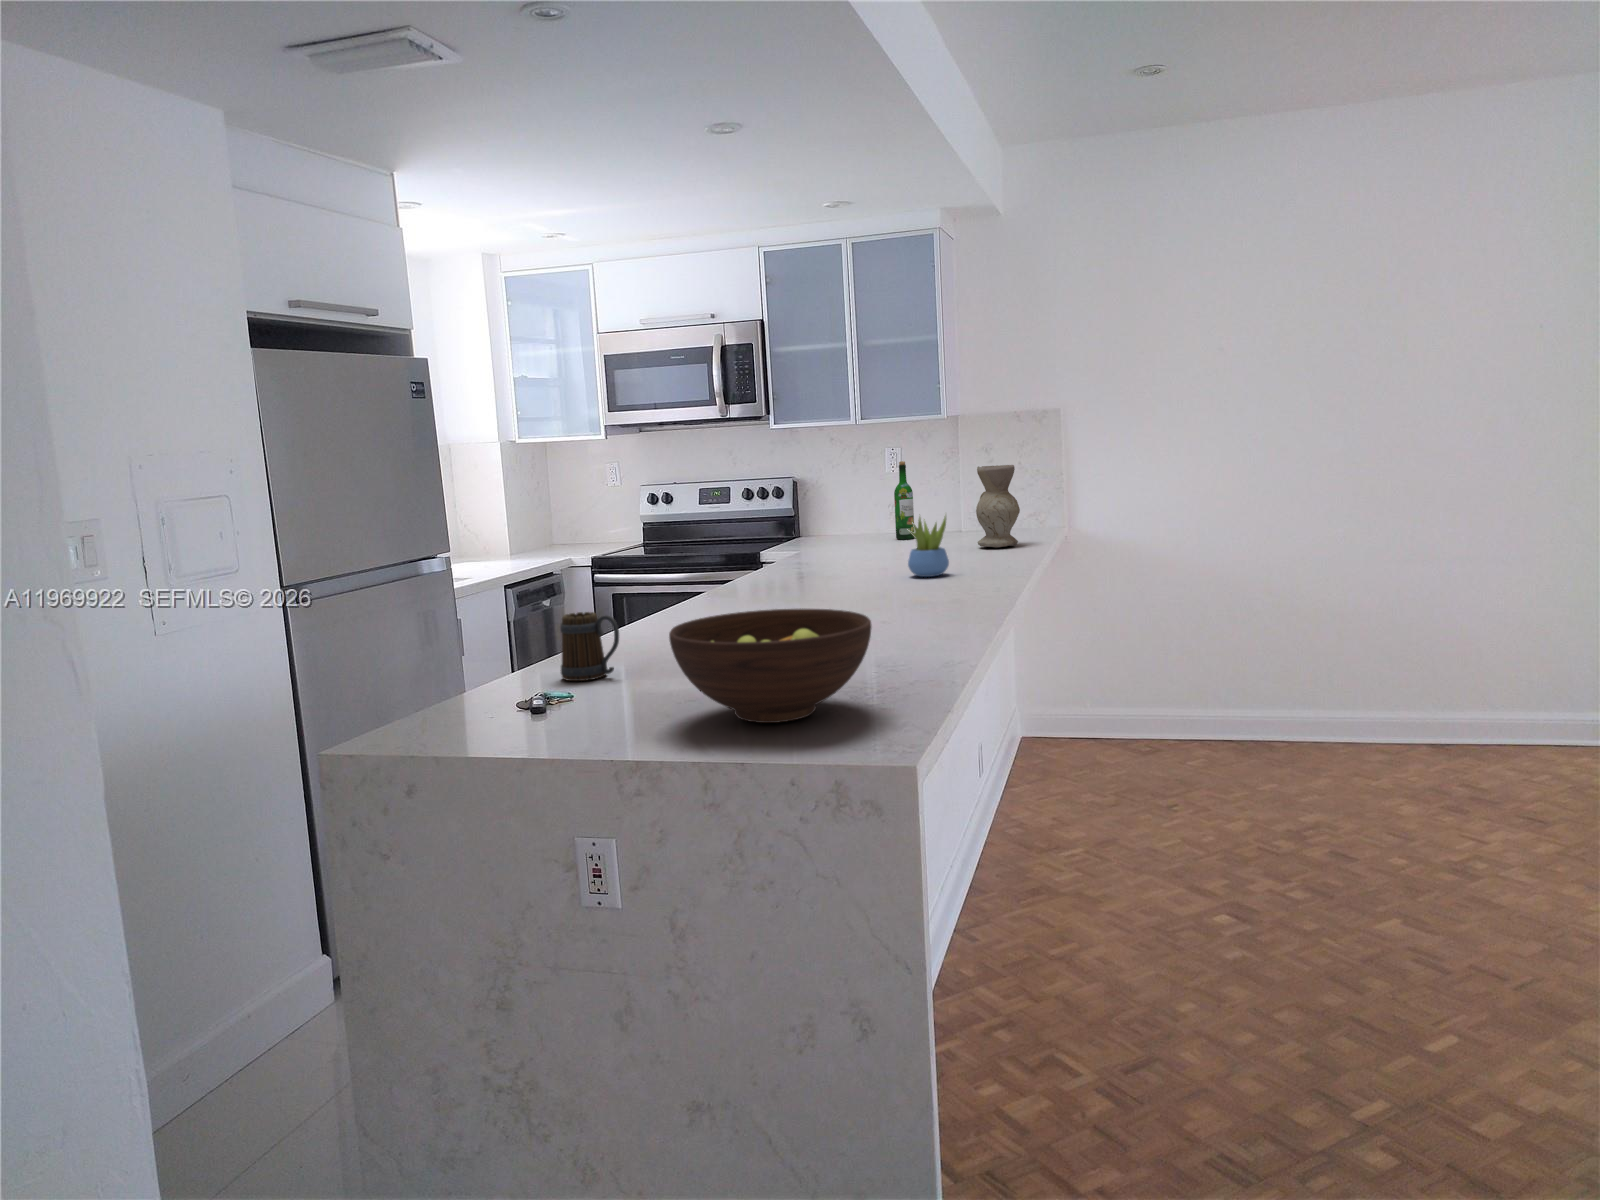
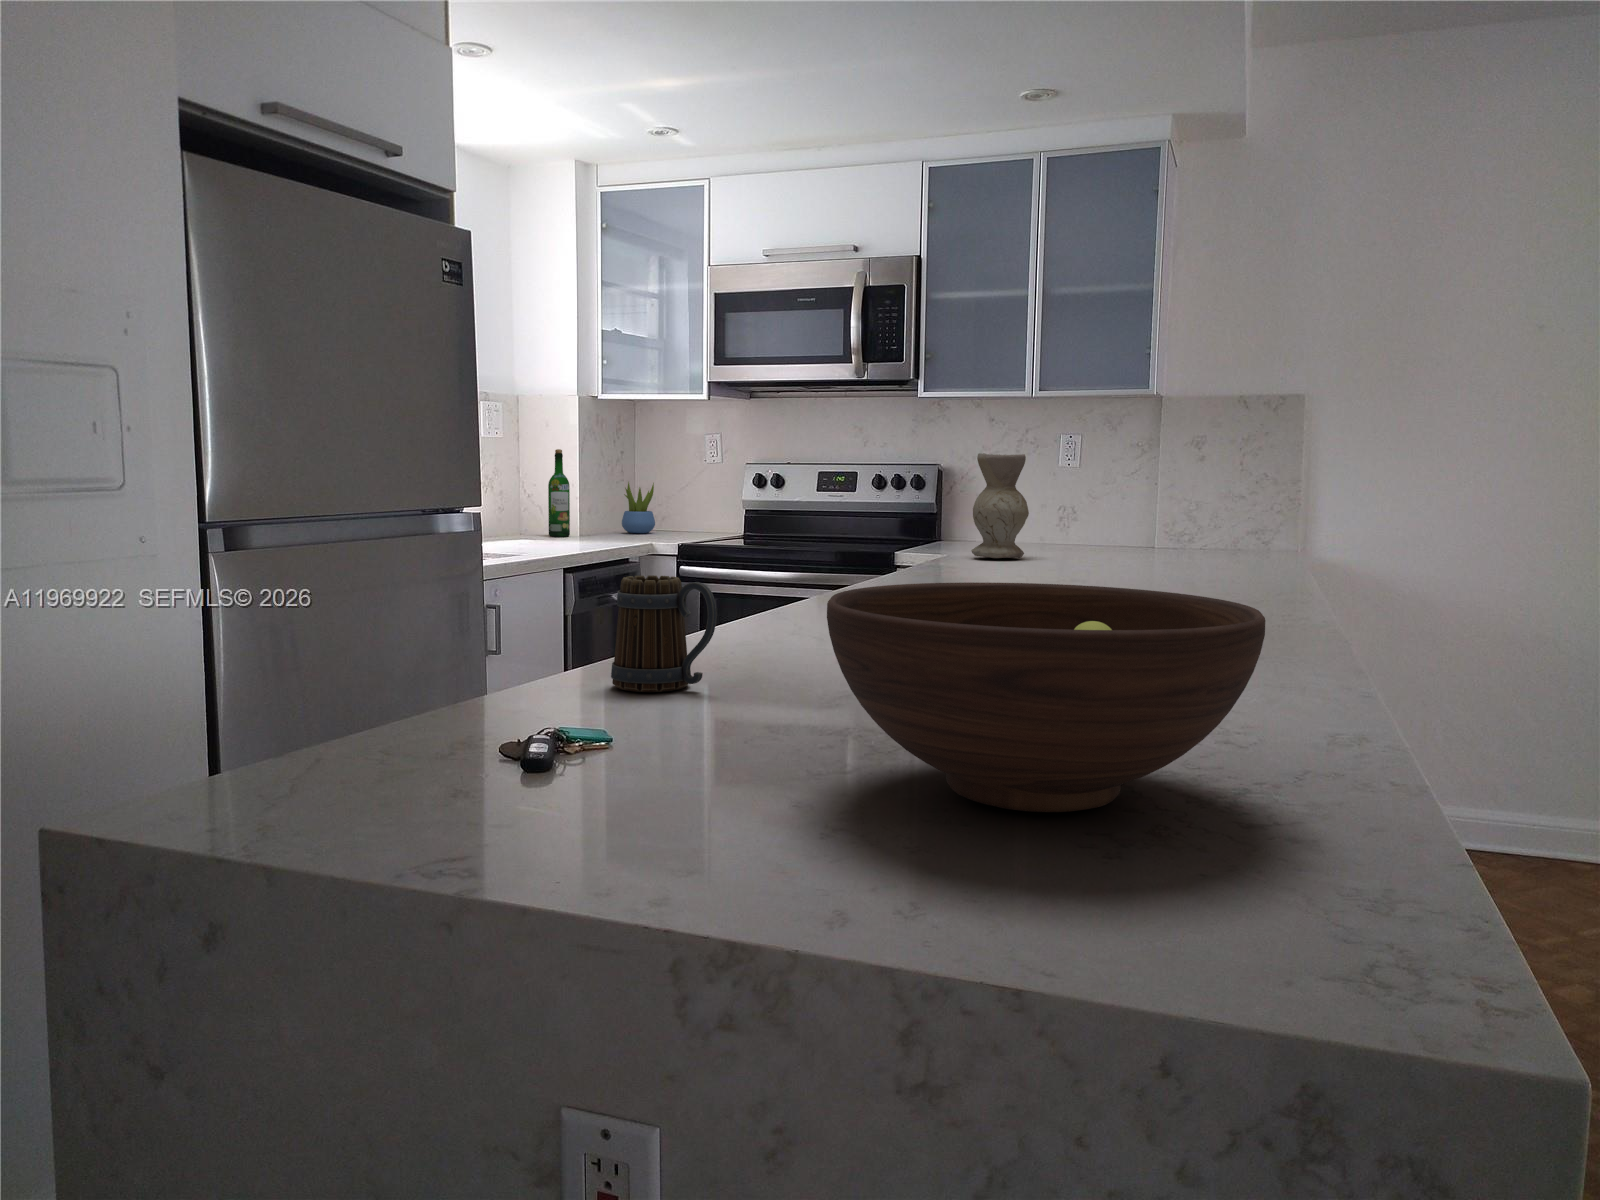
wine bottle: present [894,461,914,539] -> present [548,449,570,537]
vase: present [976,465,1020,547] -> present [971,453,1029,558]
succulent plant: present [908,516,949,577] -> present [622,482,655,533]

